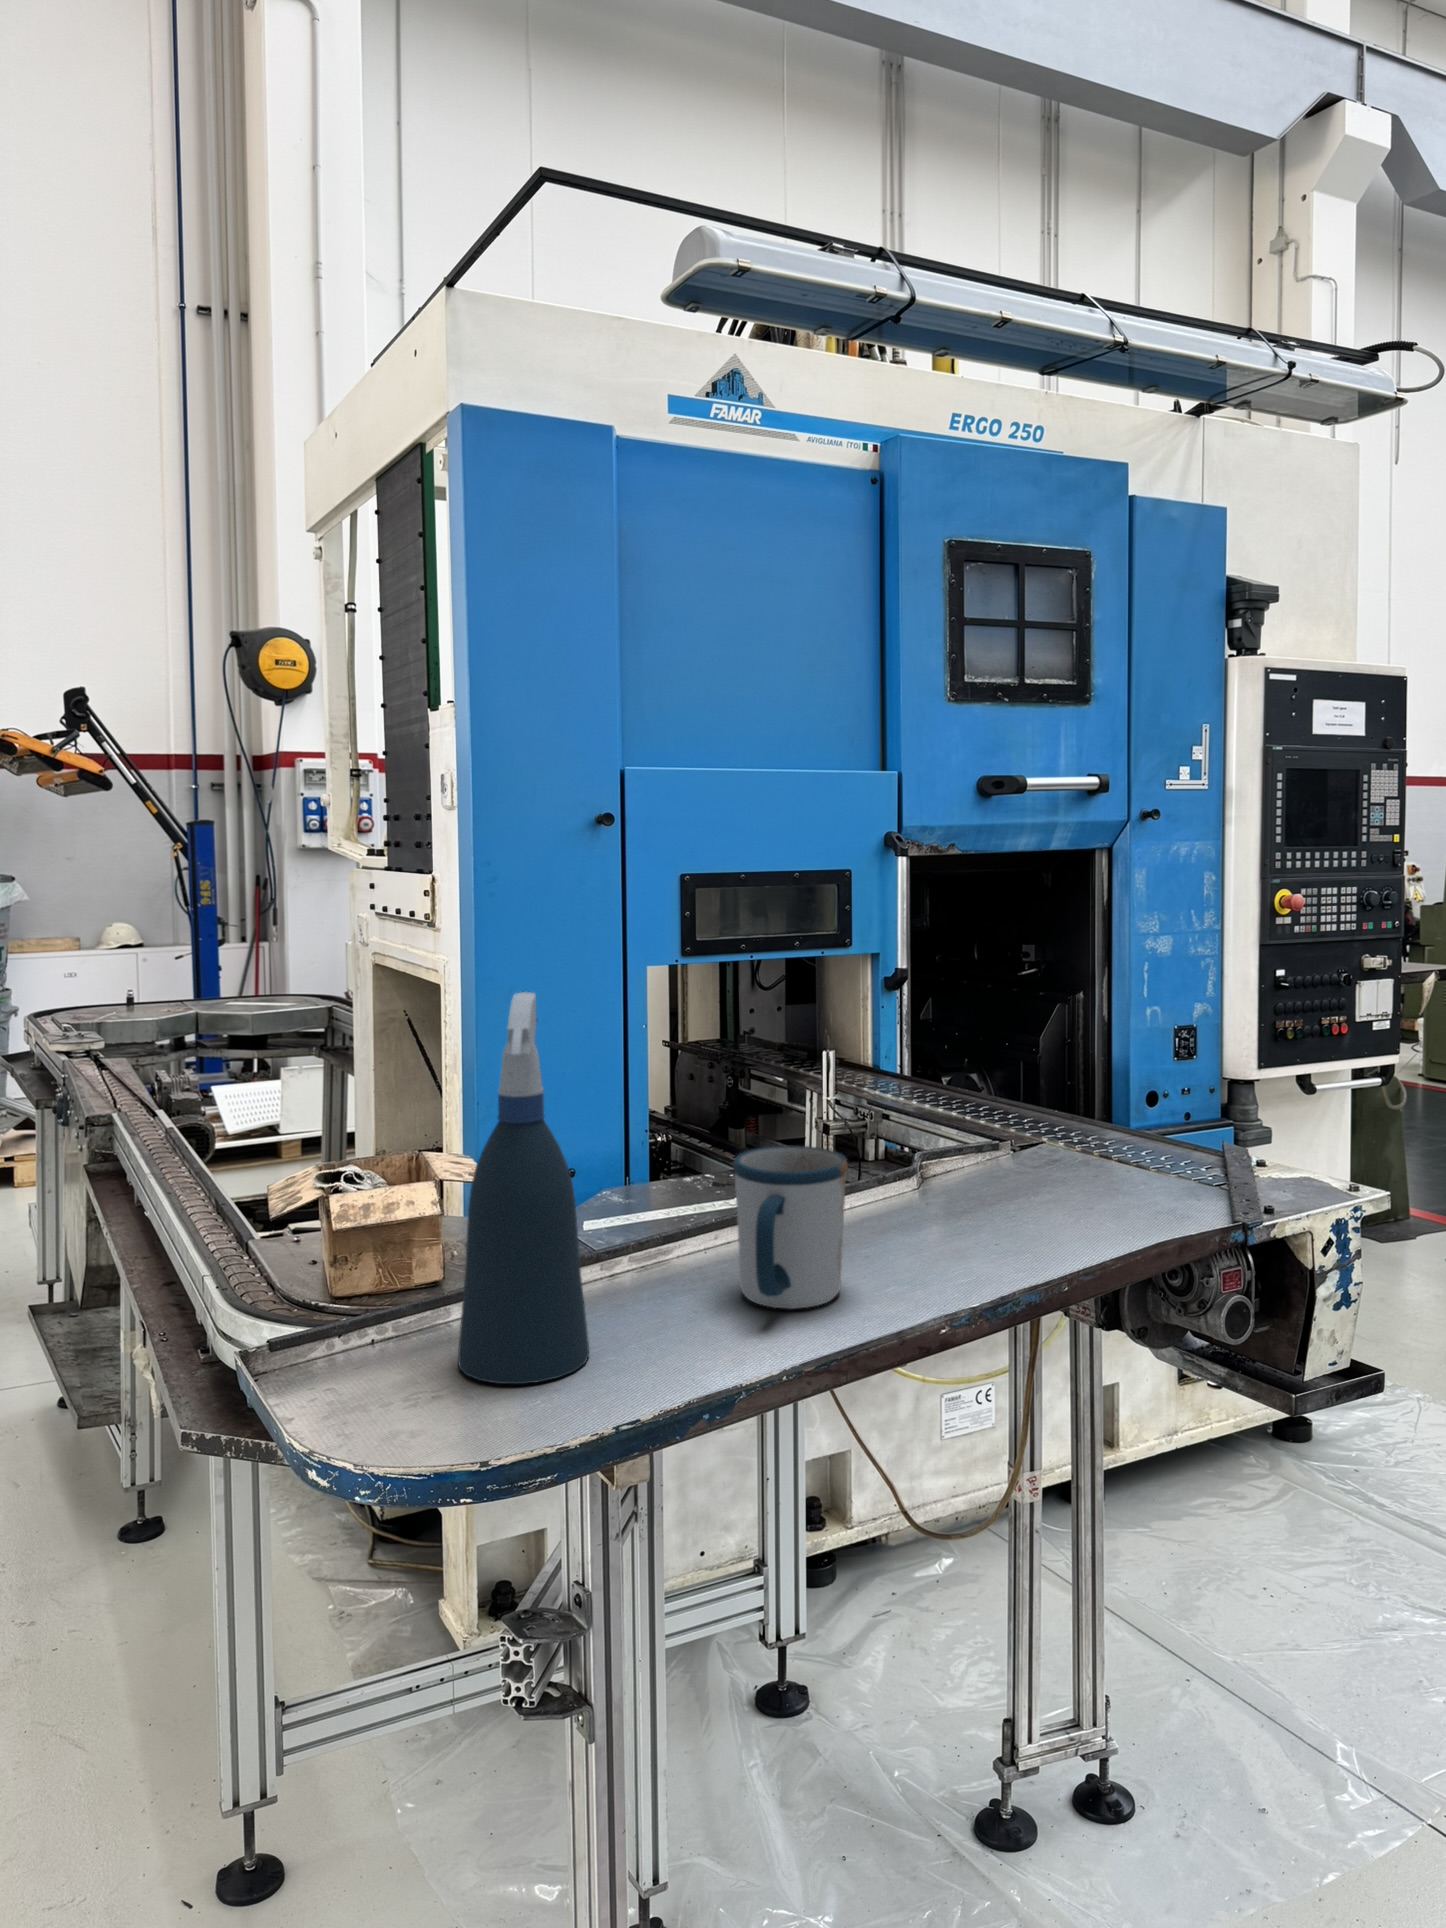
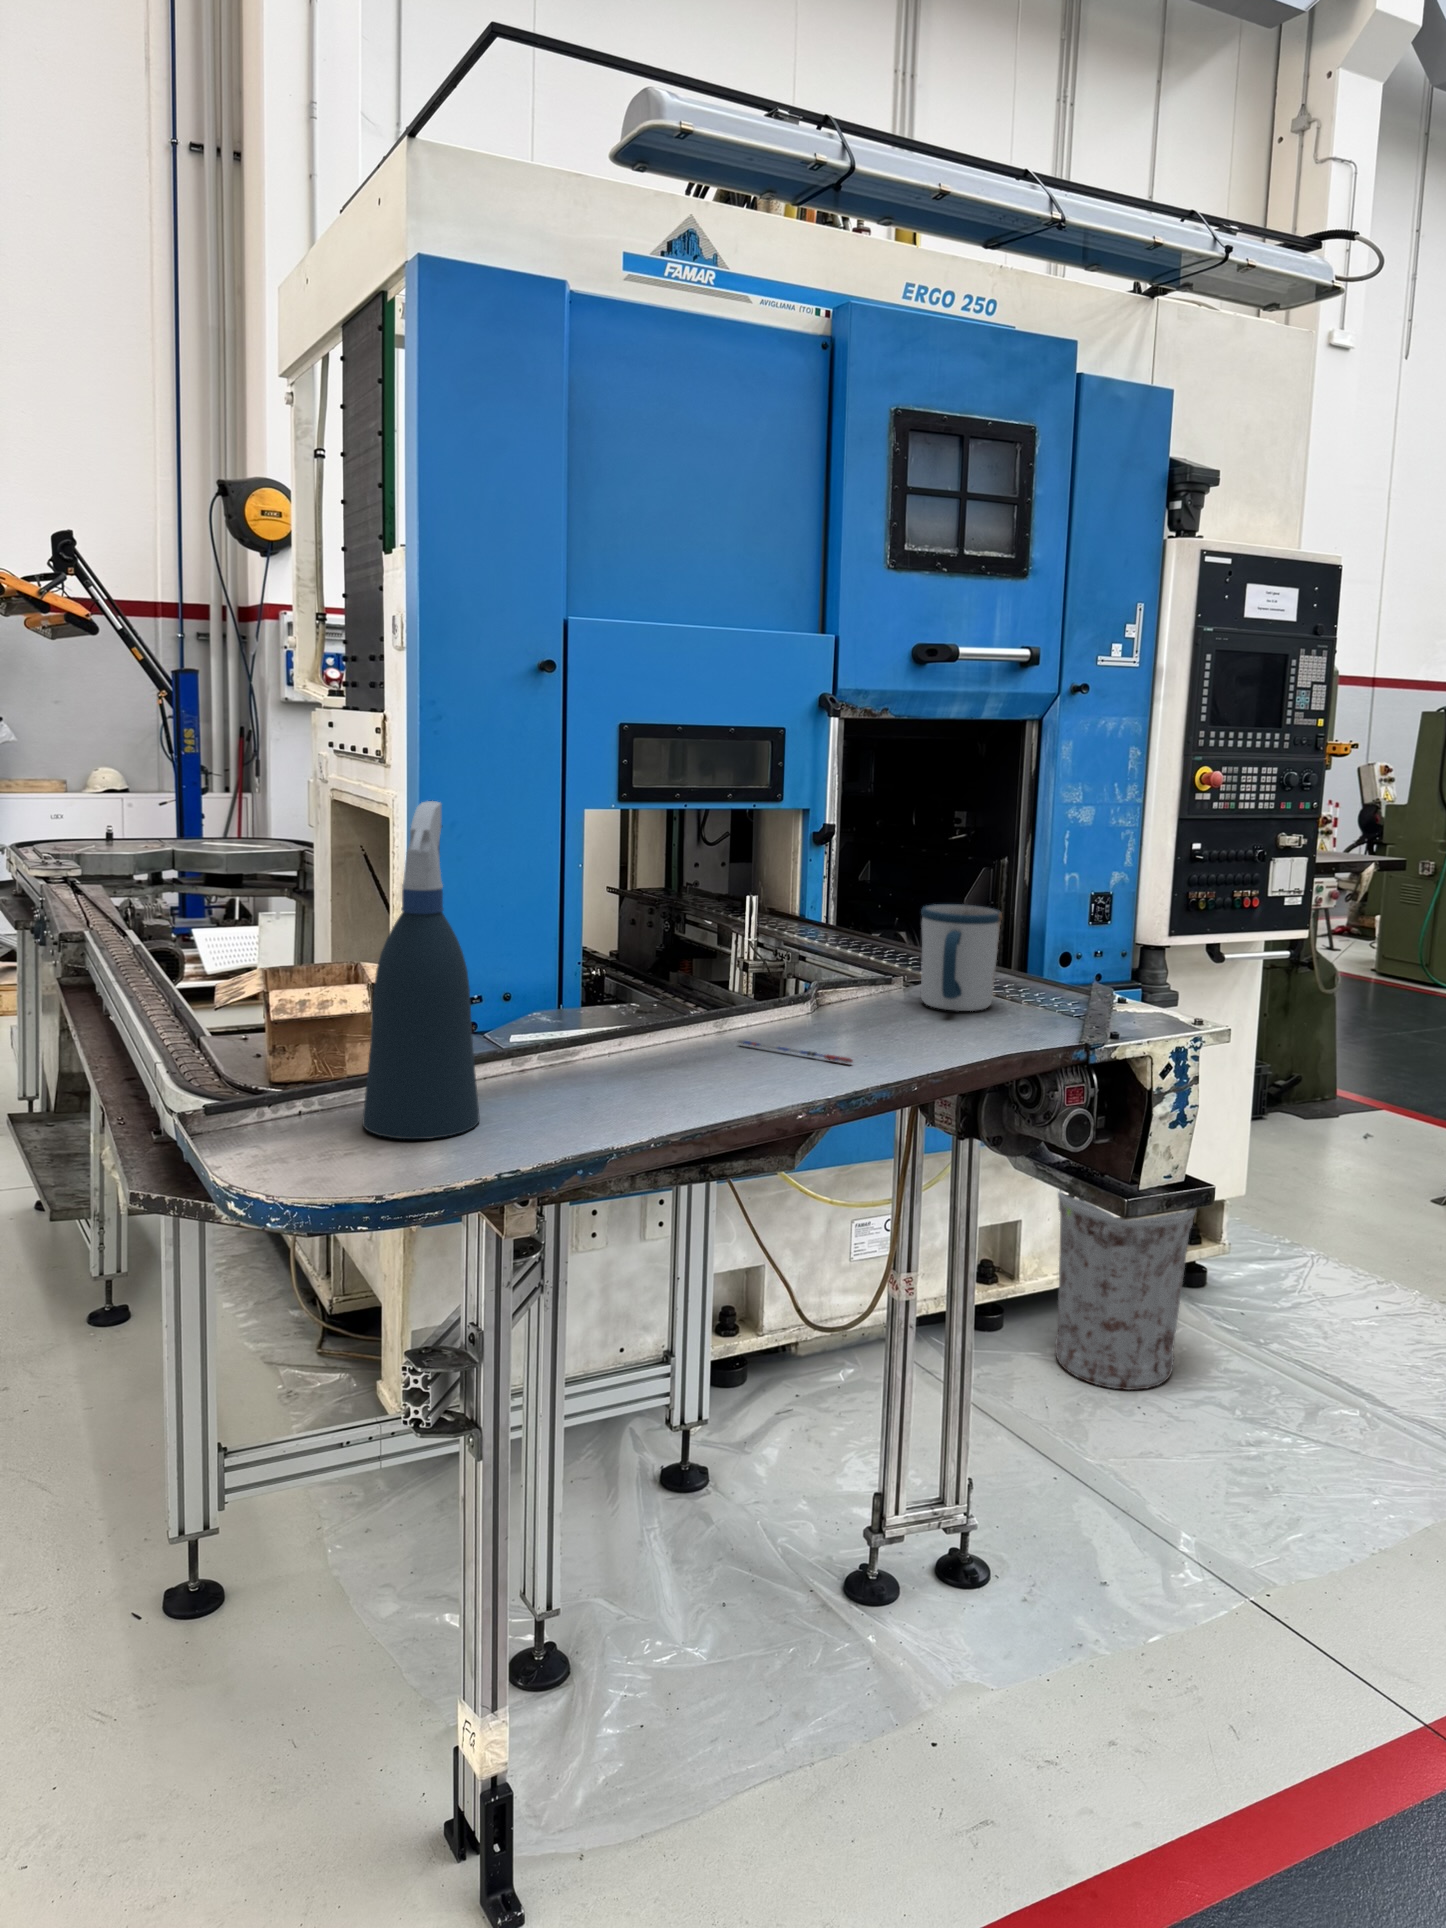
mug: present [733,1146,848,1309] -> present [921,904,1002,1011]
pen: none [851,1230,987,1255] -> present [738,1040,853,1063]
trash can: none [1158,1323,1310,1570] -> present [1055,1192,1196,1390]

